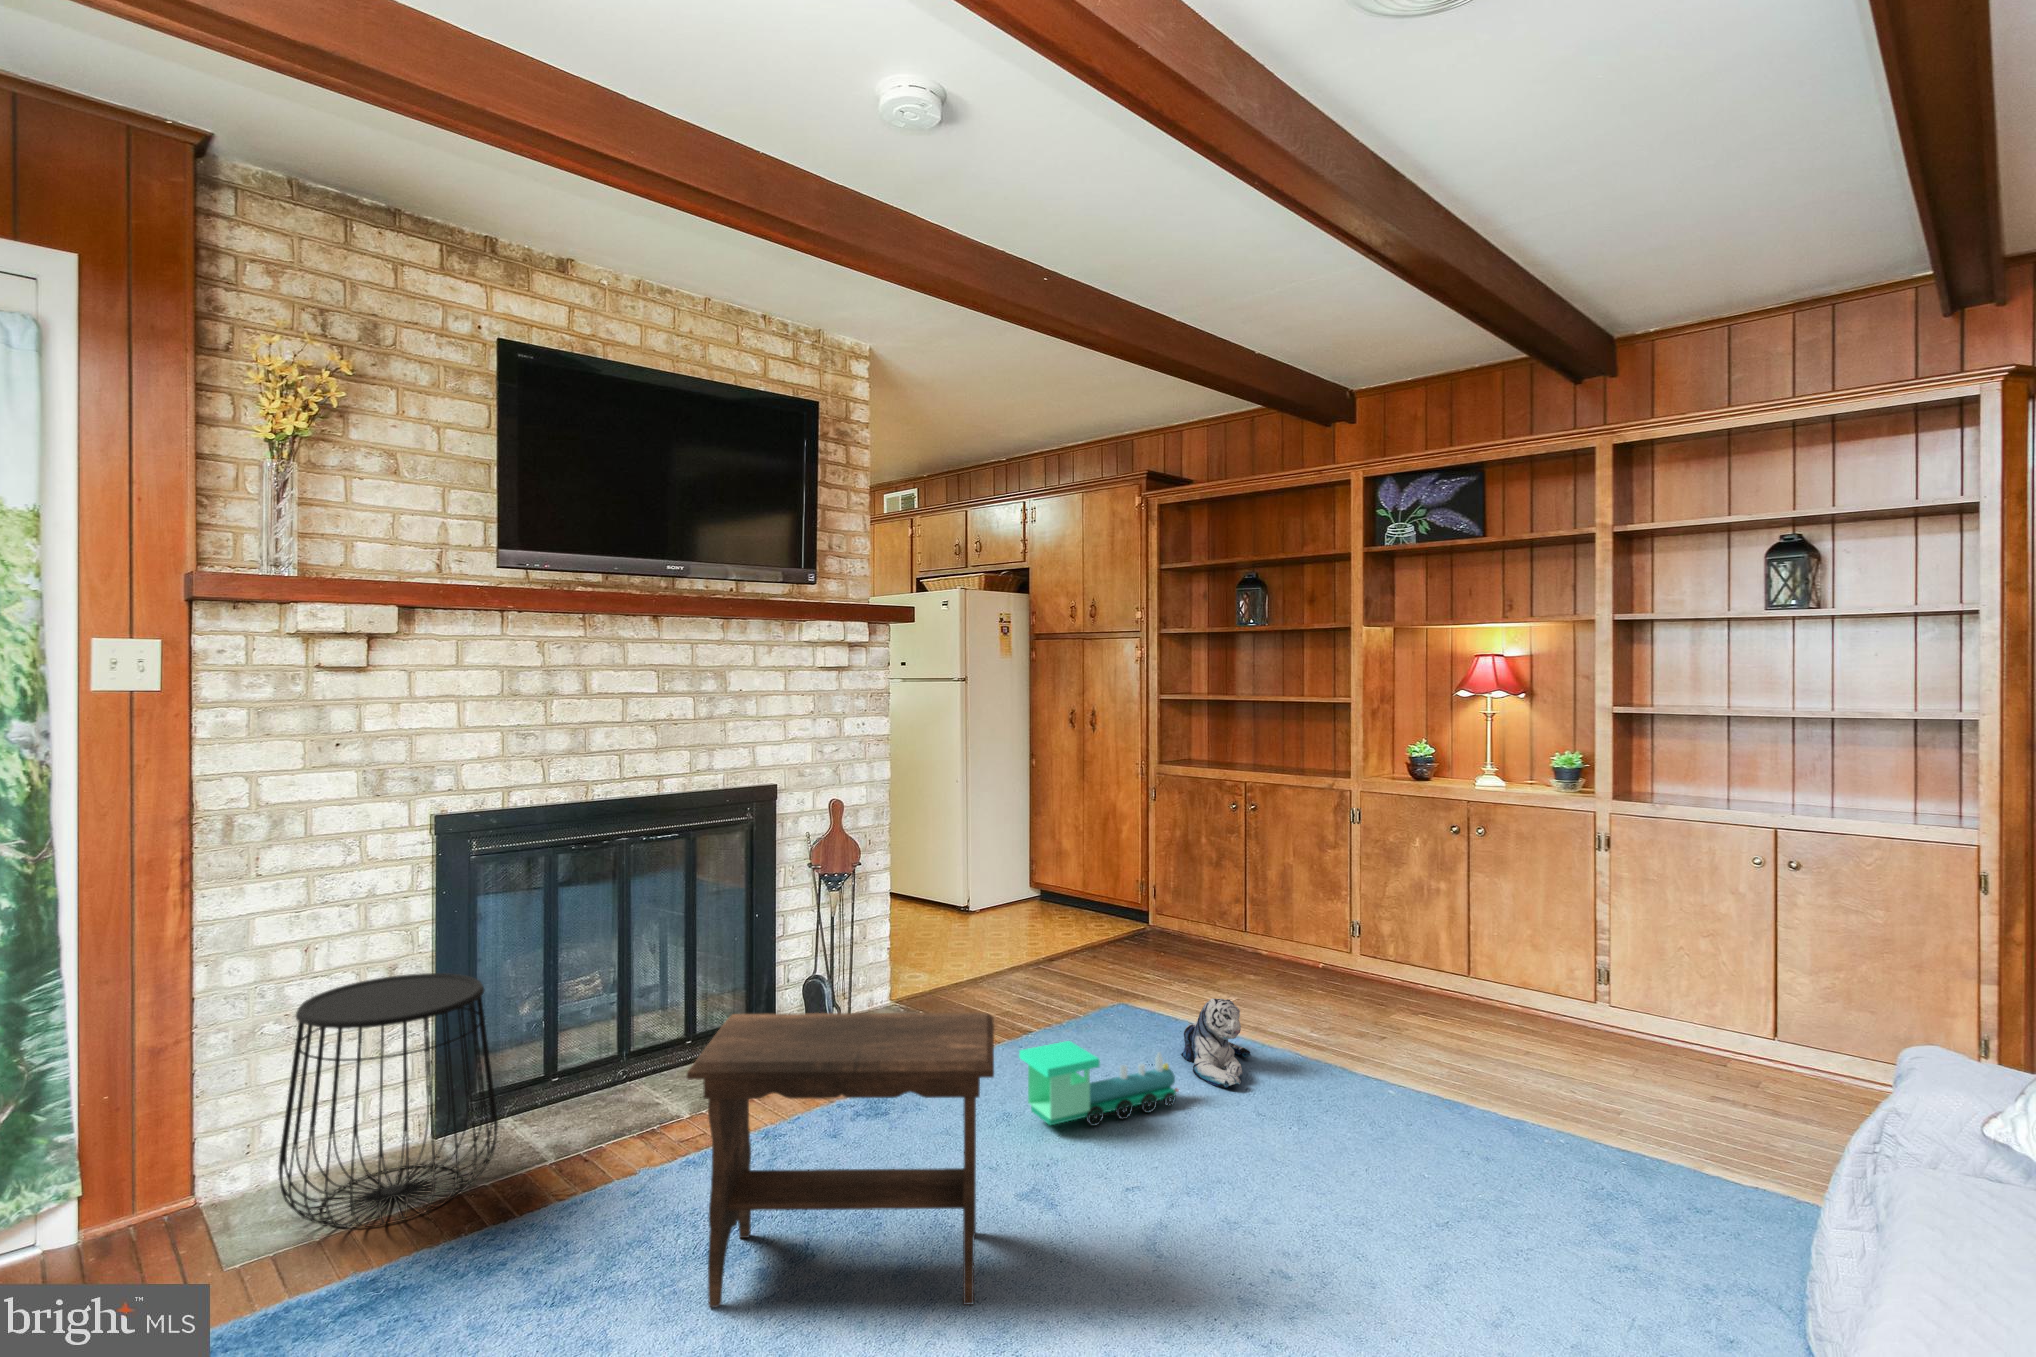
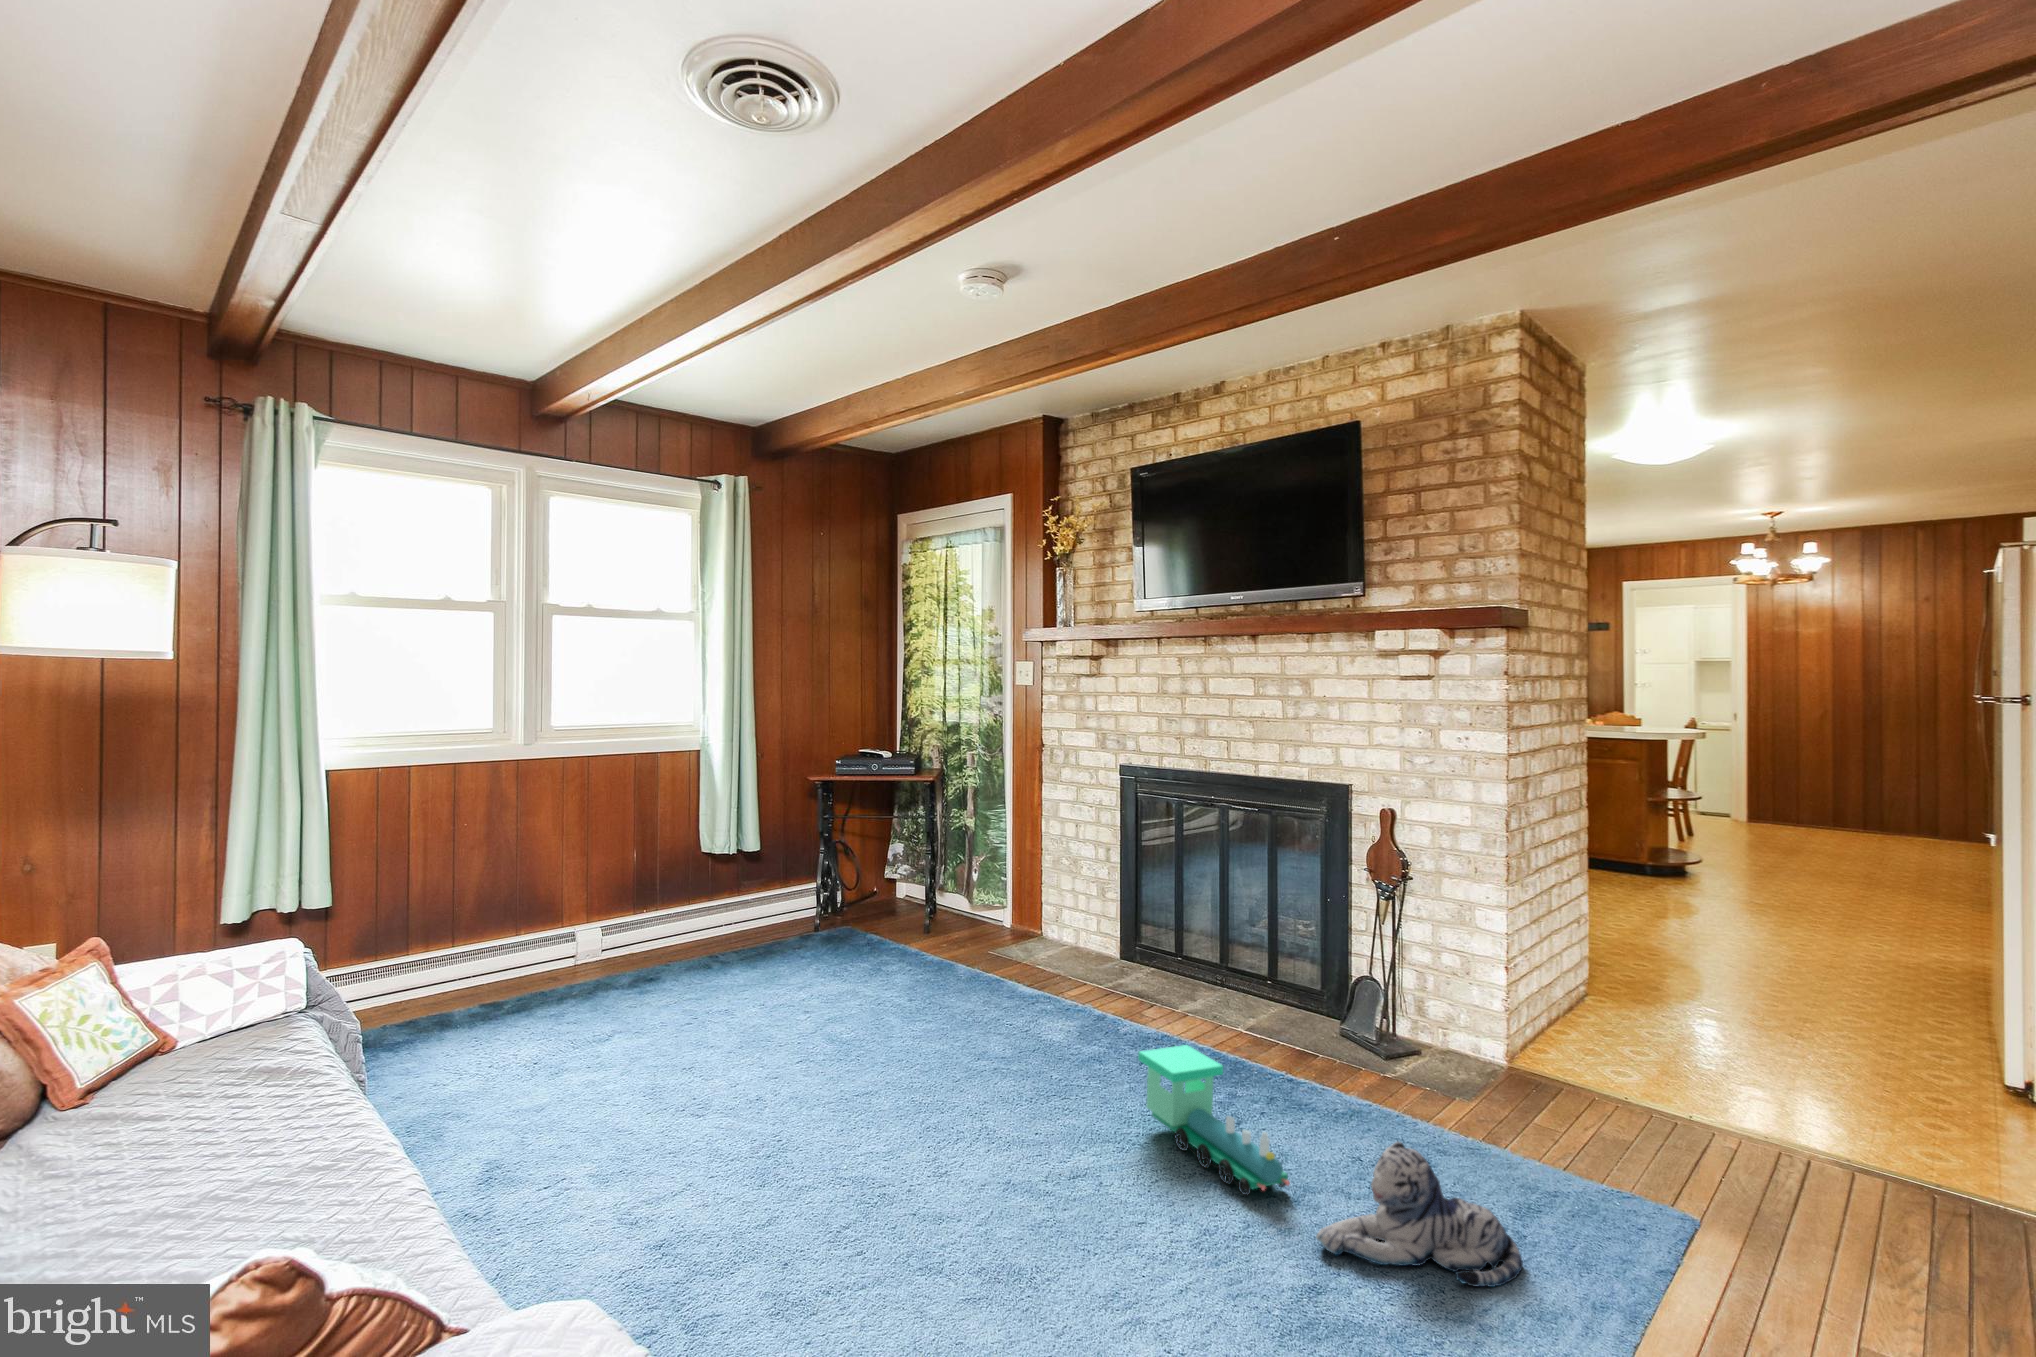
side table: present [278,973,498,1228] -> none [995,846,1099,973]
footstool: present [687,1013,994,1307] -> none [886,883,1005,1091]

